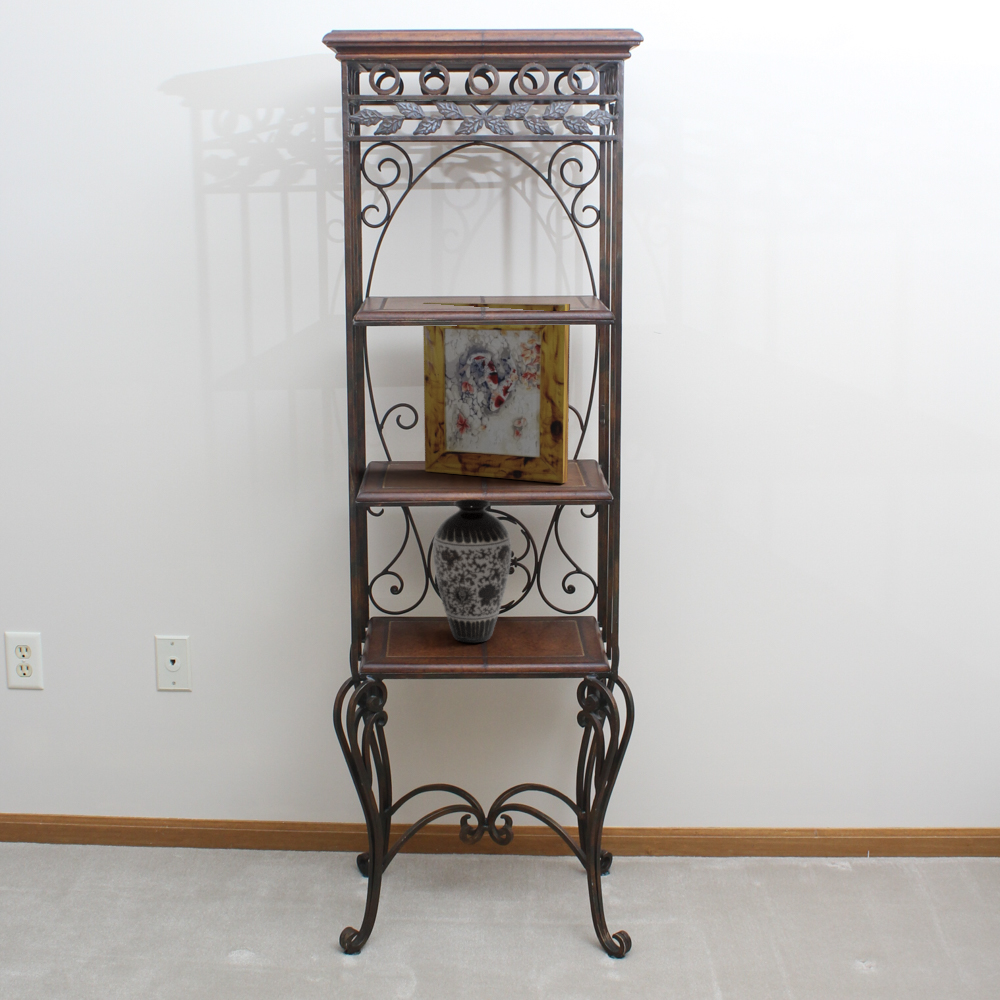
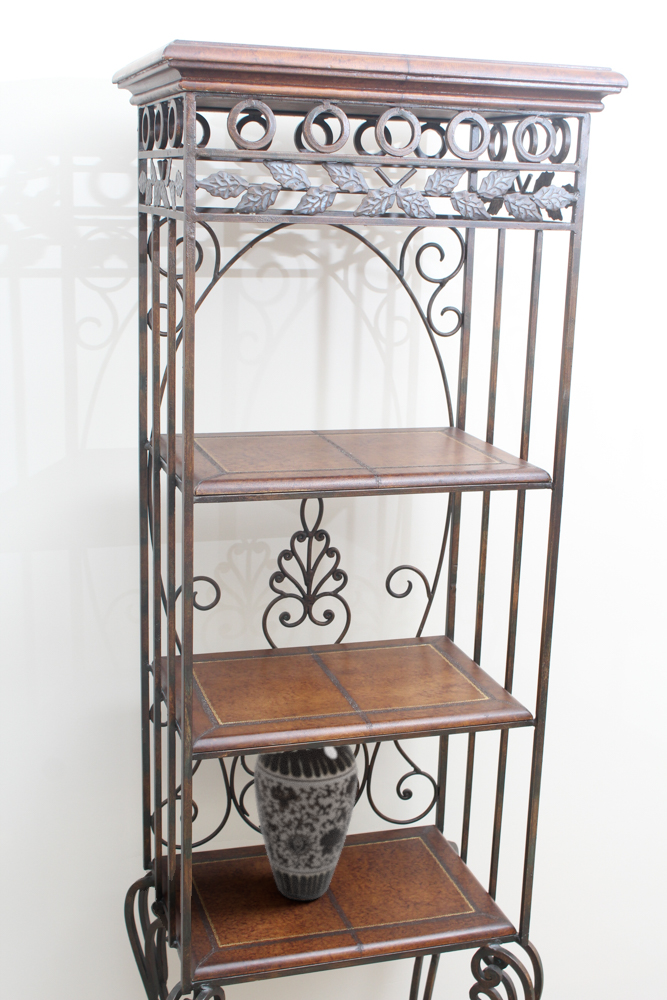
picture frame: present [423,303,570,483] -> none [240,451,449,696]

